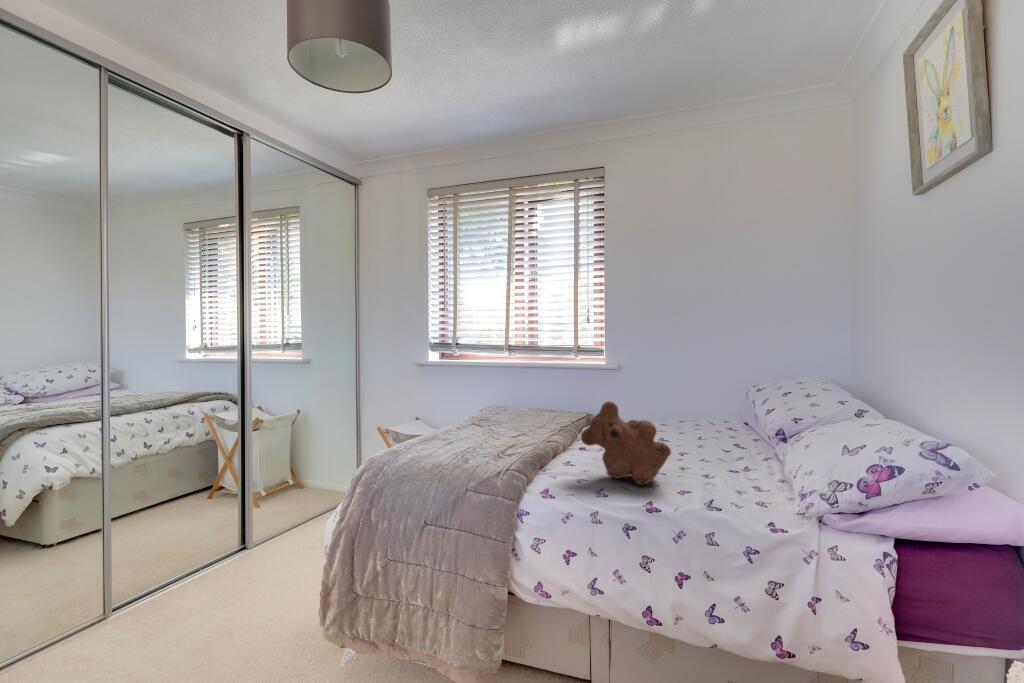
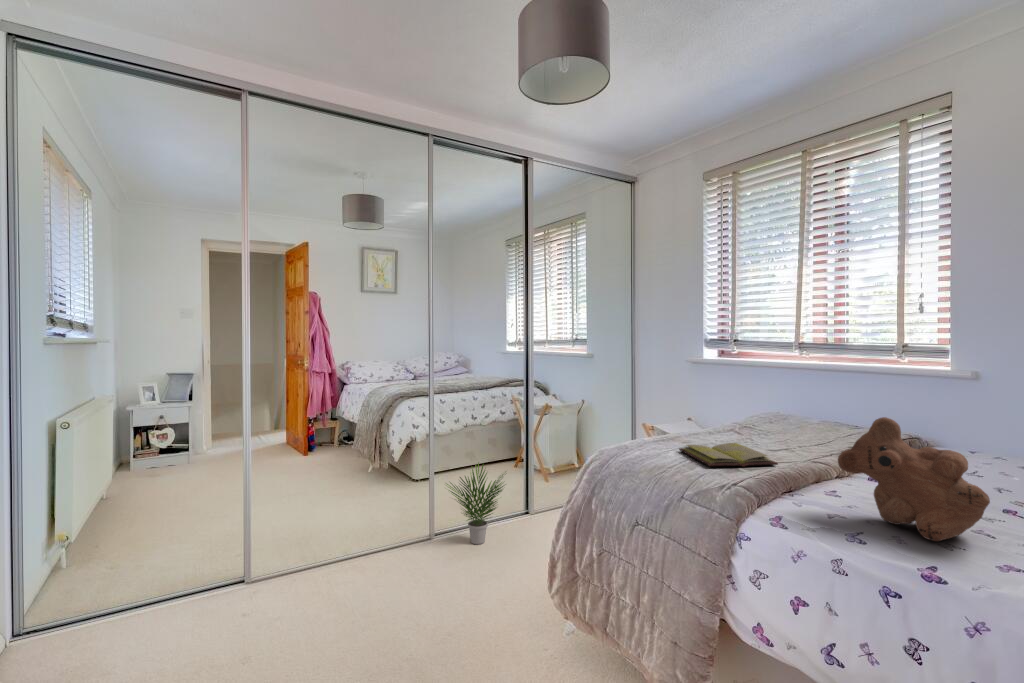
diary: none [445,433,527,457] -> present [679,443,778,467]
potted plant: none [132,495,232,598] -> present [447,463,503,544]

